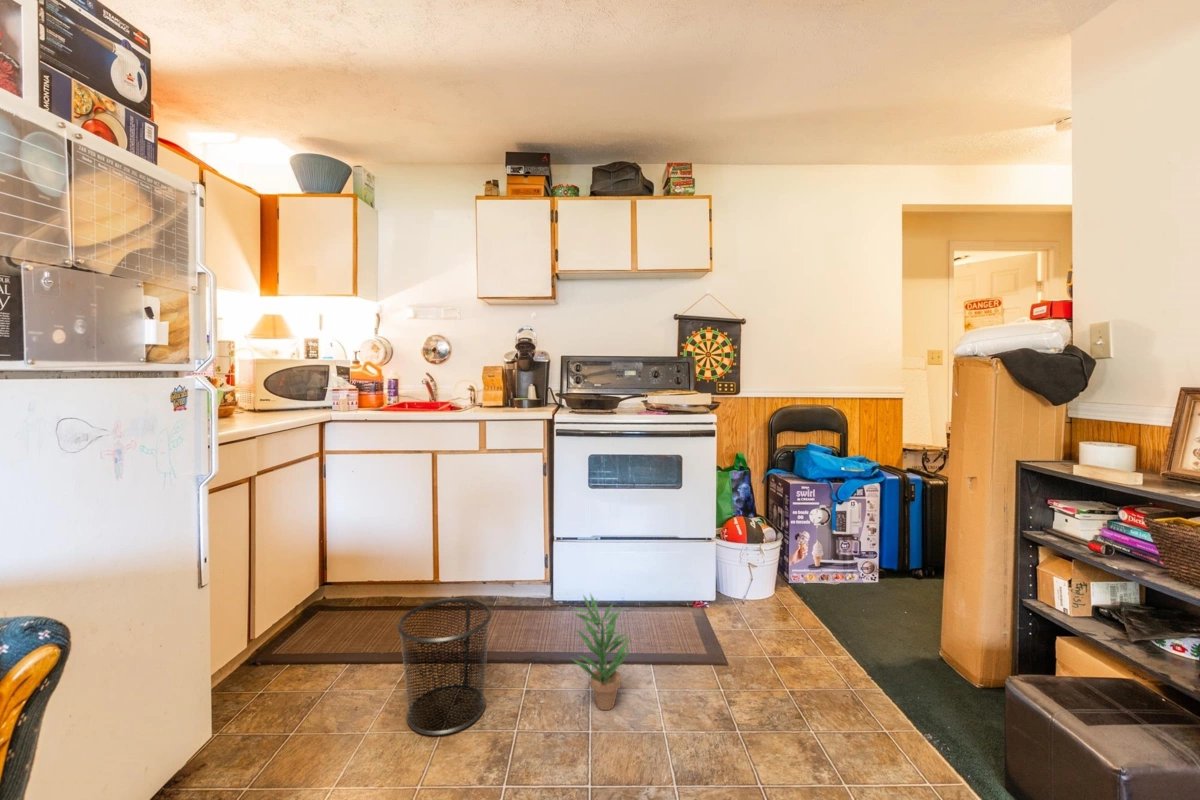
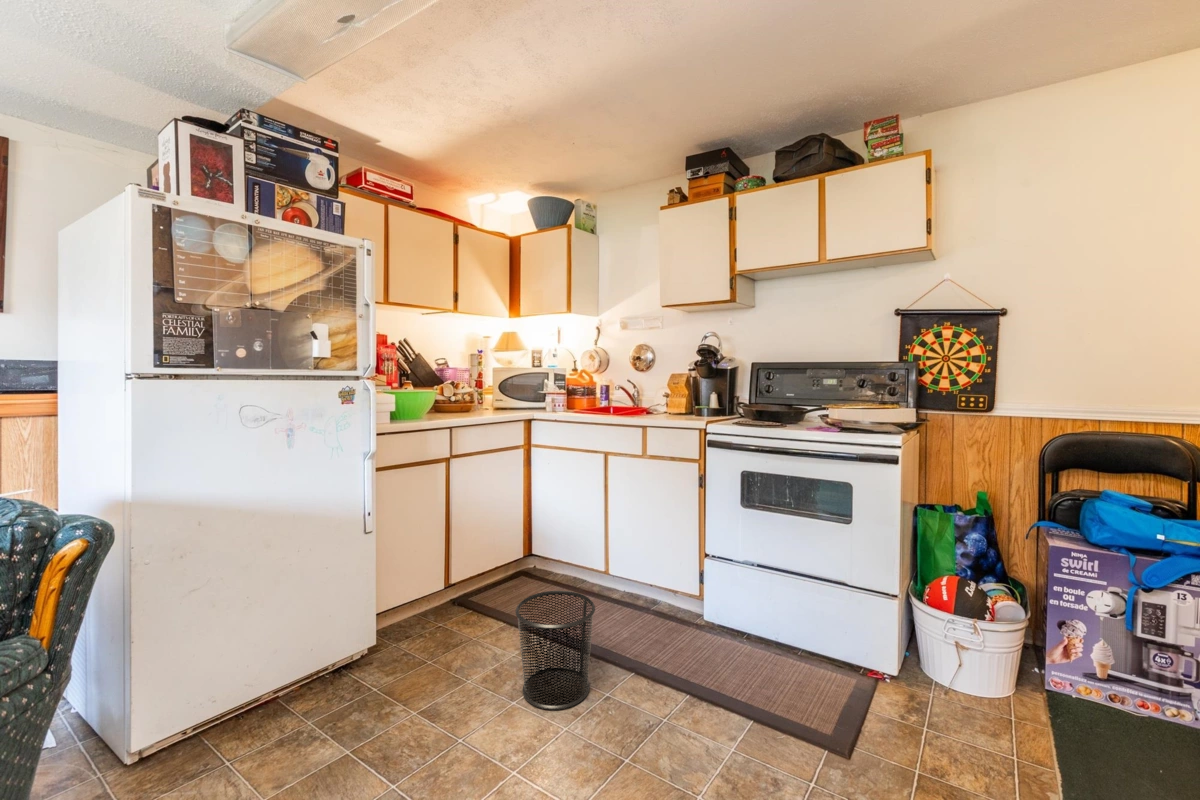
potted plant: present [573,595,630,710] -> none [652,619,723,748]

